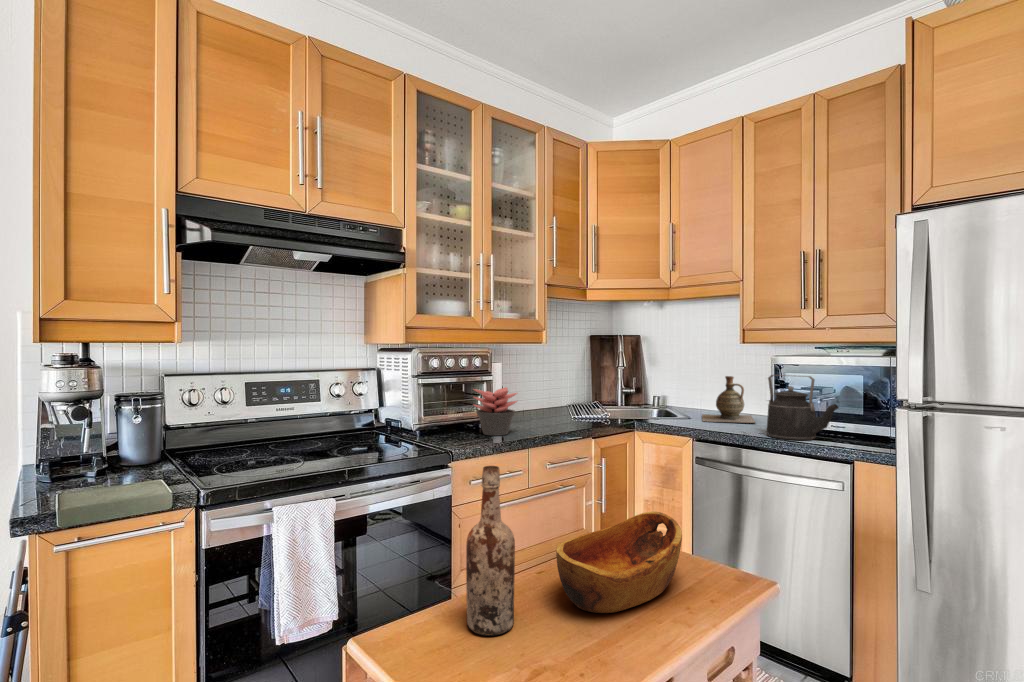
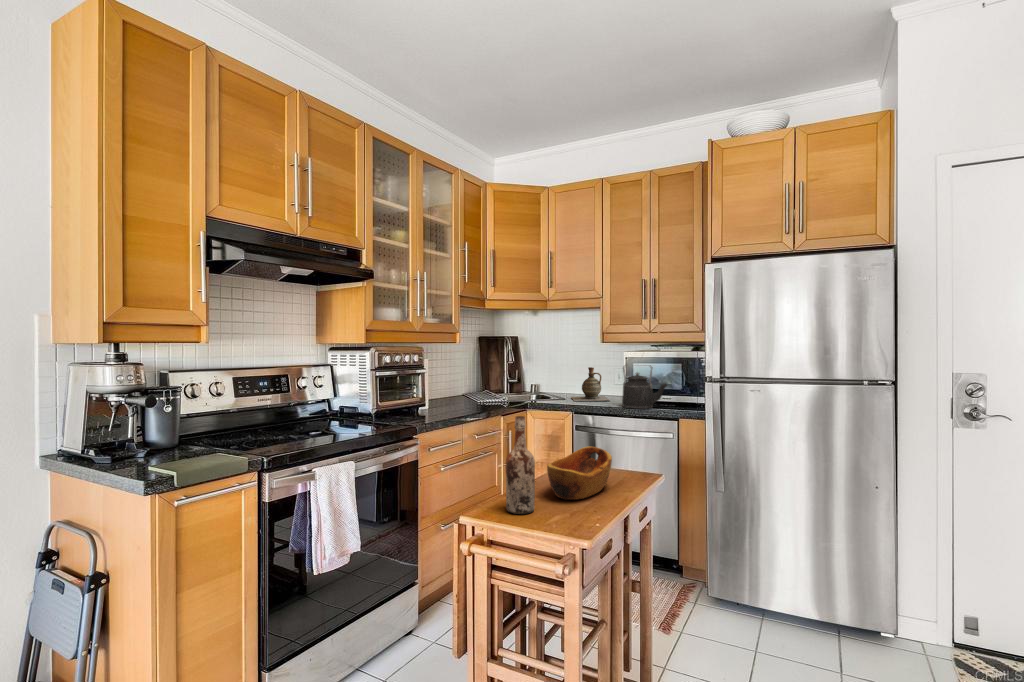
succulent plant: present [474,387,517,435] -> none [415,378,451,416]

